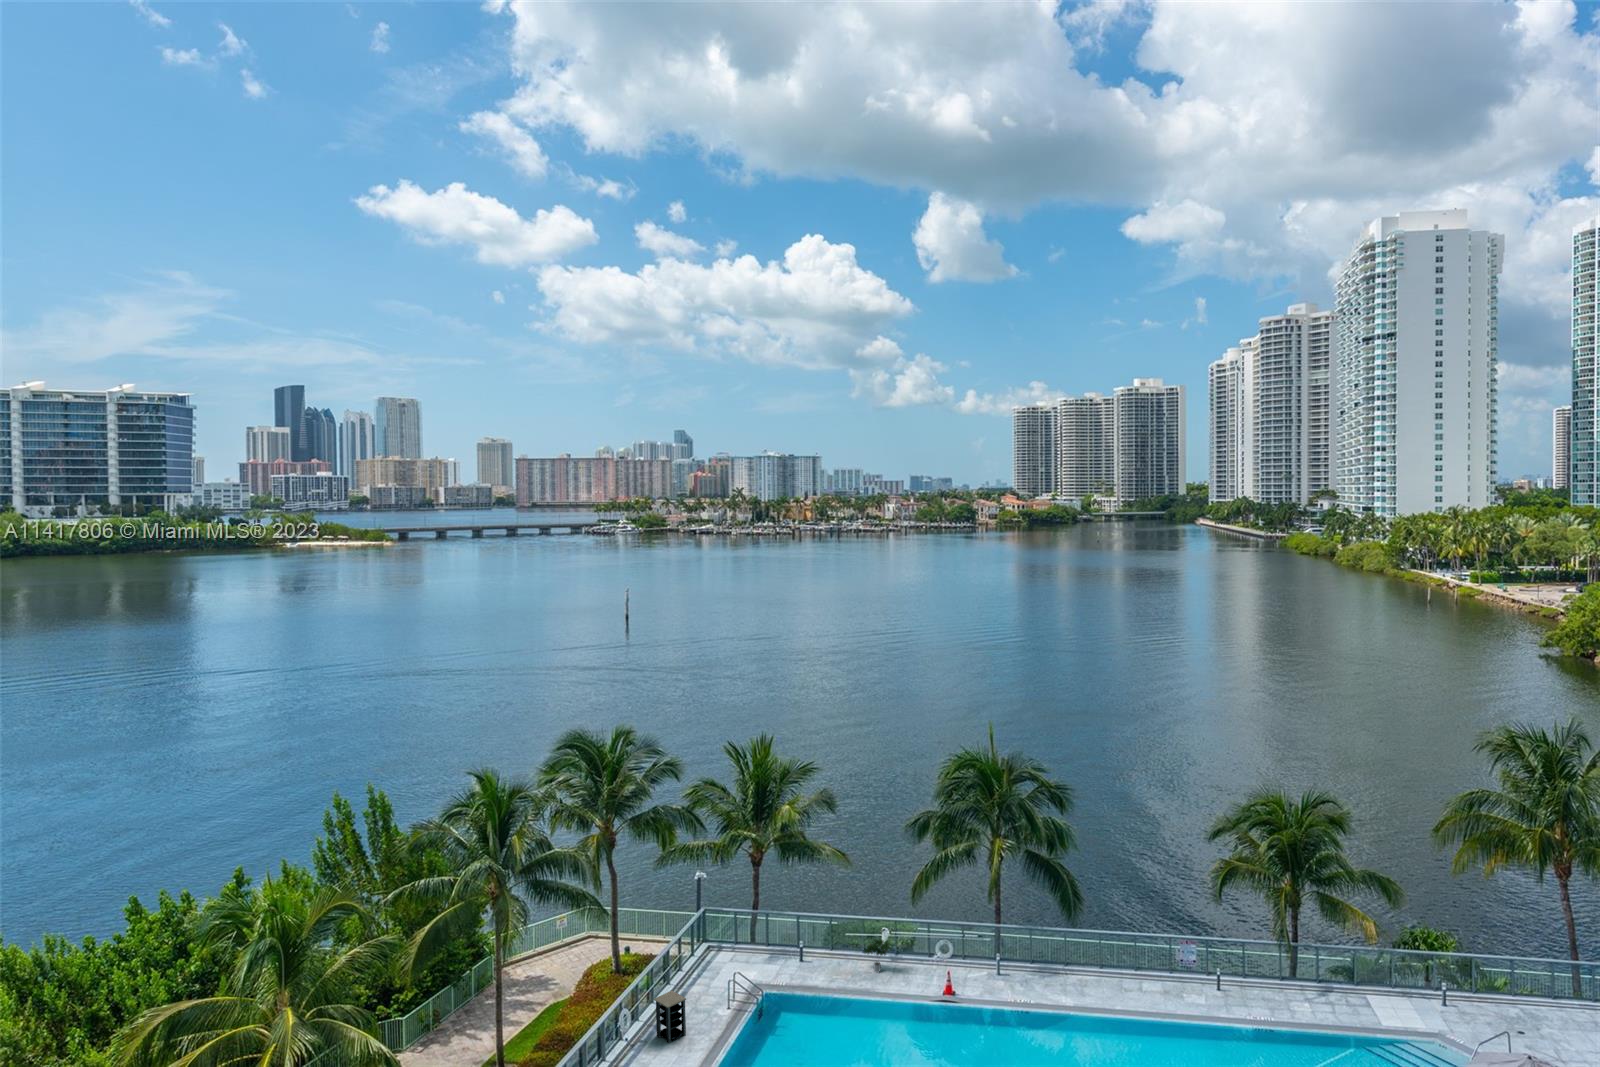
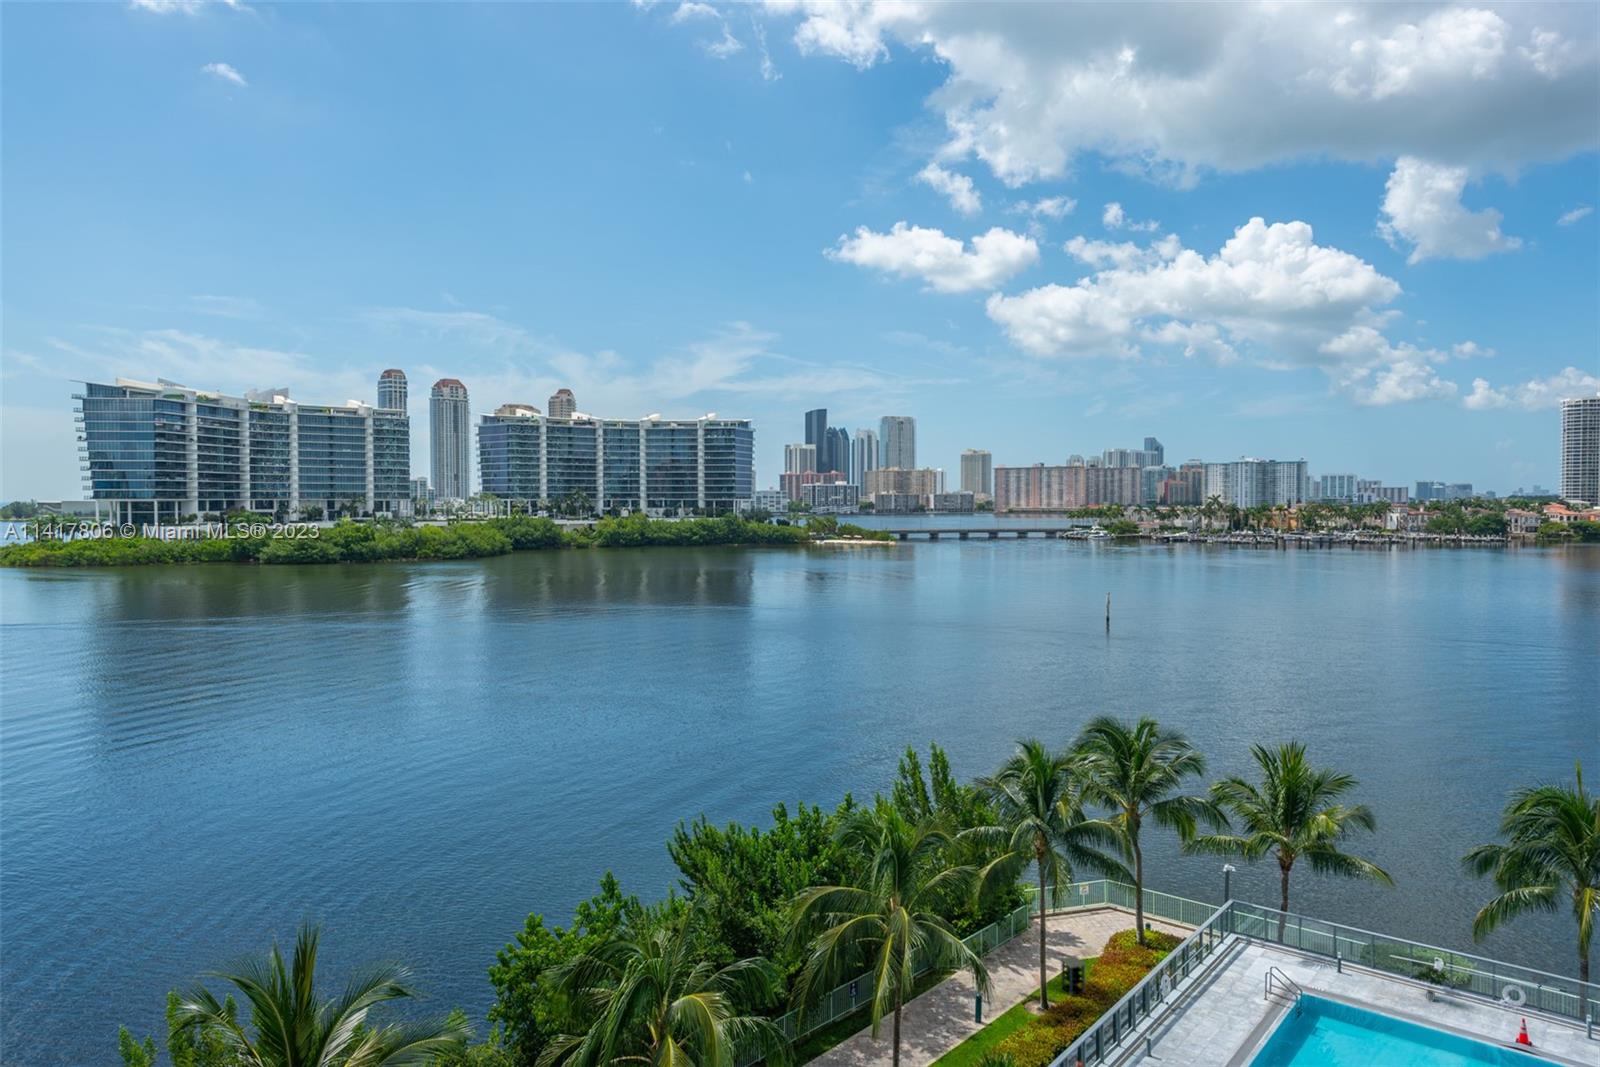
side table: present [654,991,686,1043] -> present [1061,956,1085,994]

